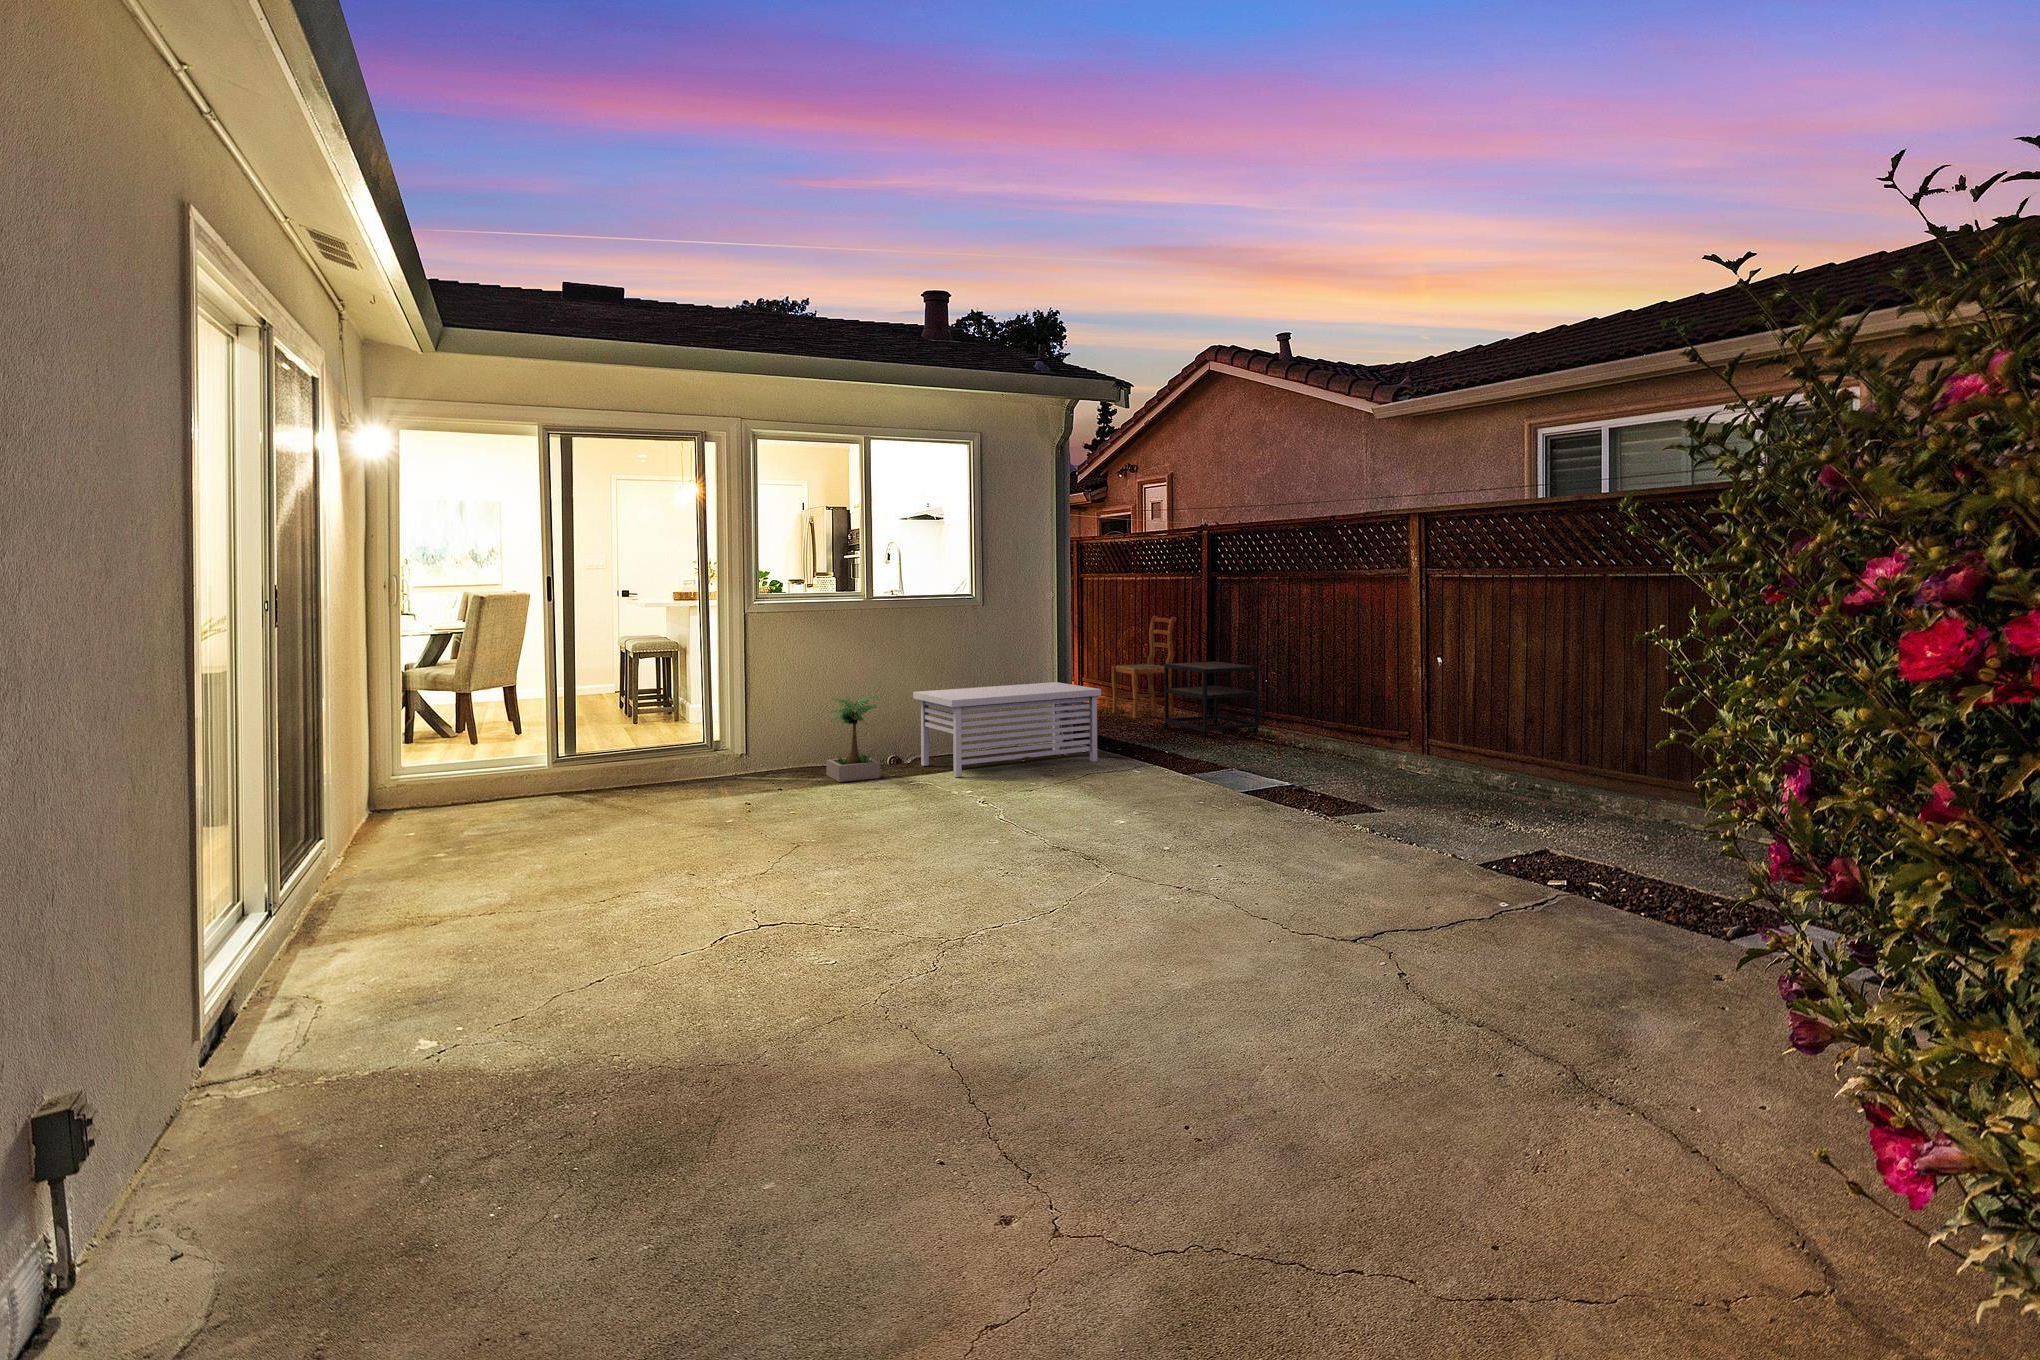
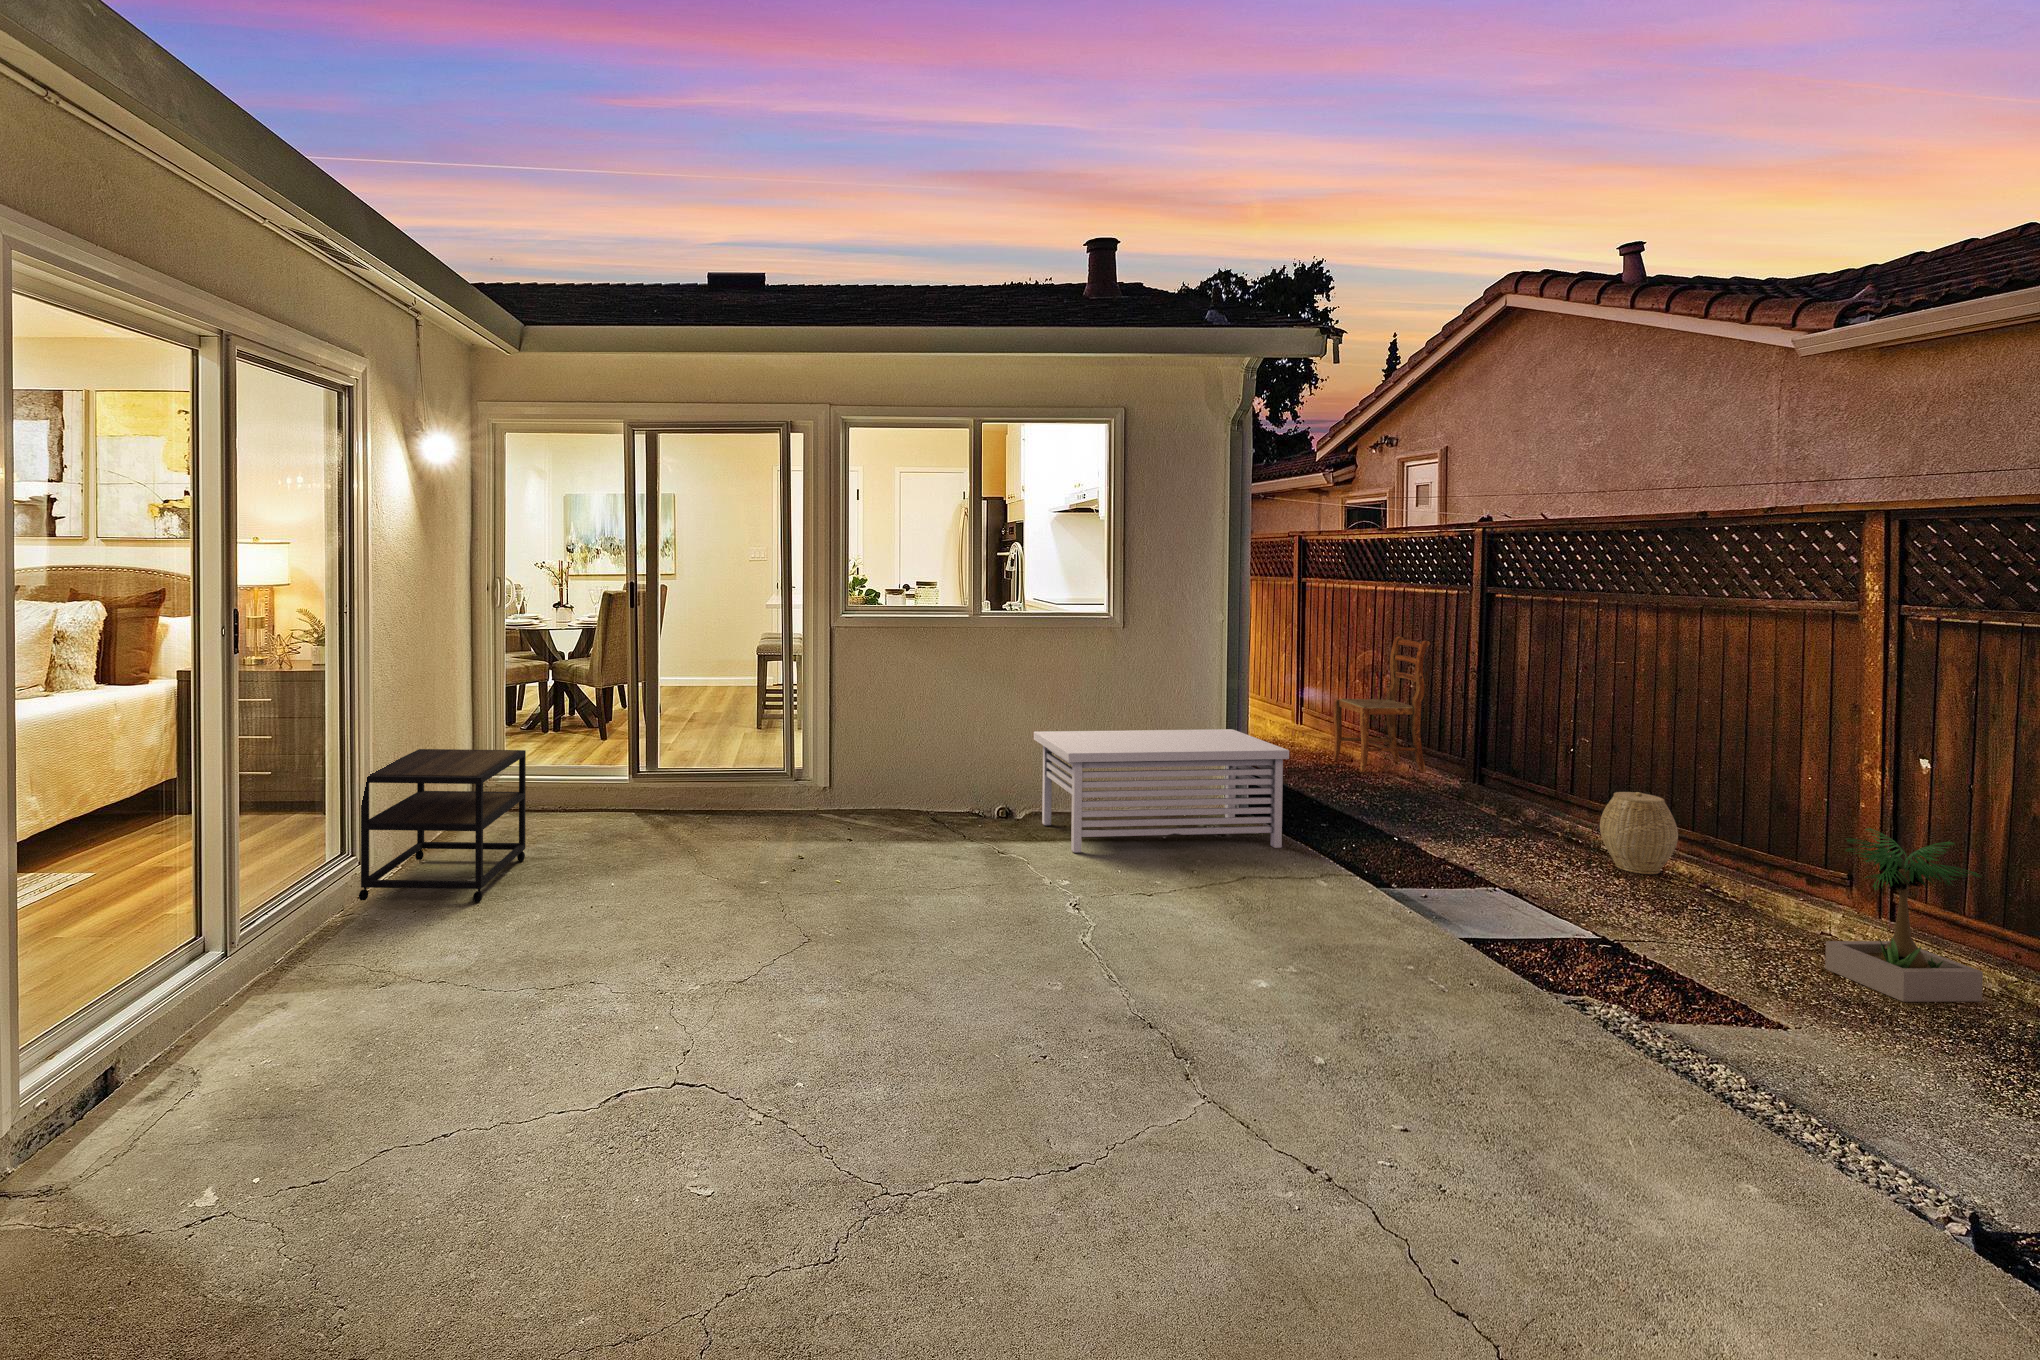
side table: present [1163,661,1259,738] -> present [359,749,526,902]
potted plant: present [826,696,880,782] -> present [1825,828,1983,1002]
woven basket: none [1286,699,1327,751] -> present [1600,792,1678,874]

